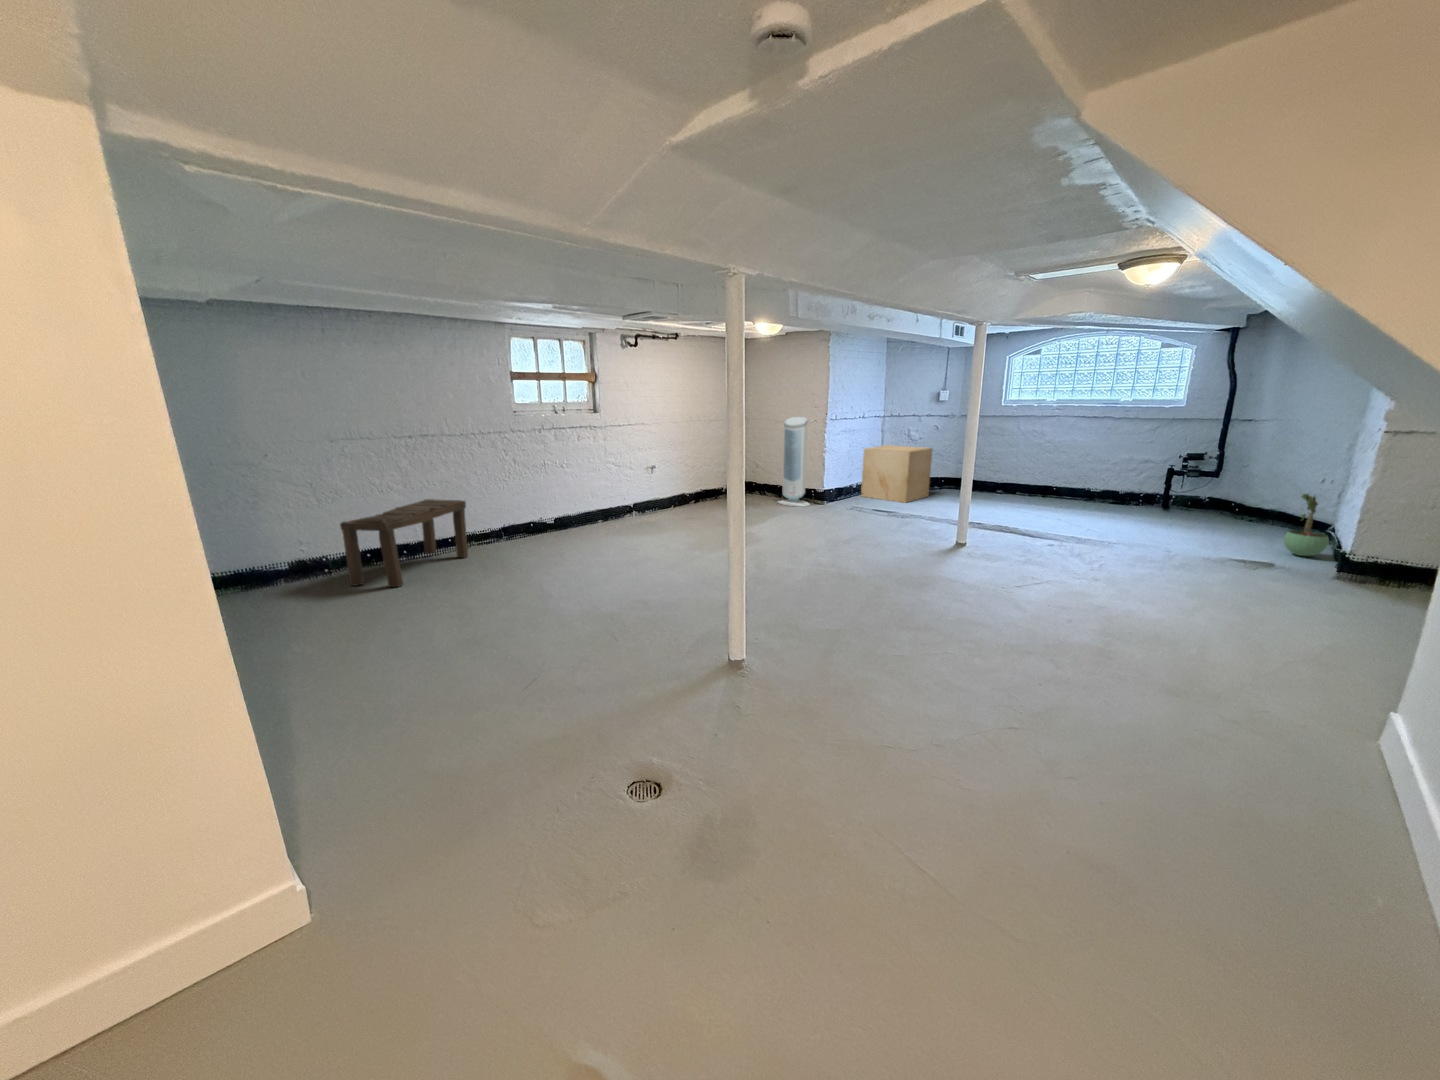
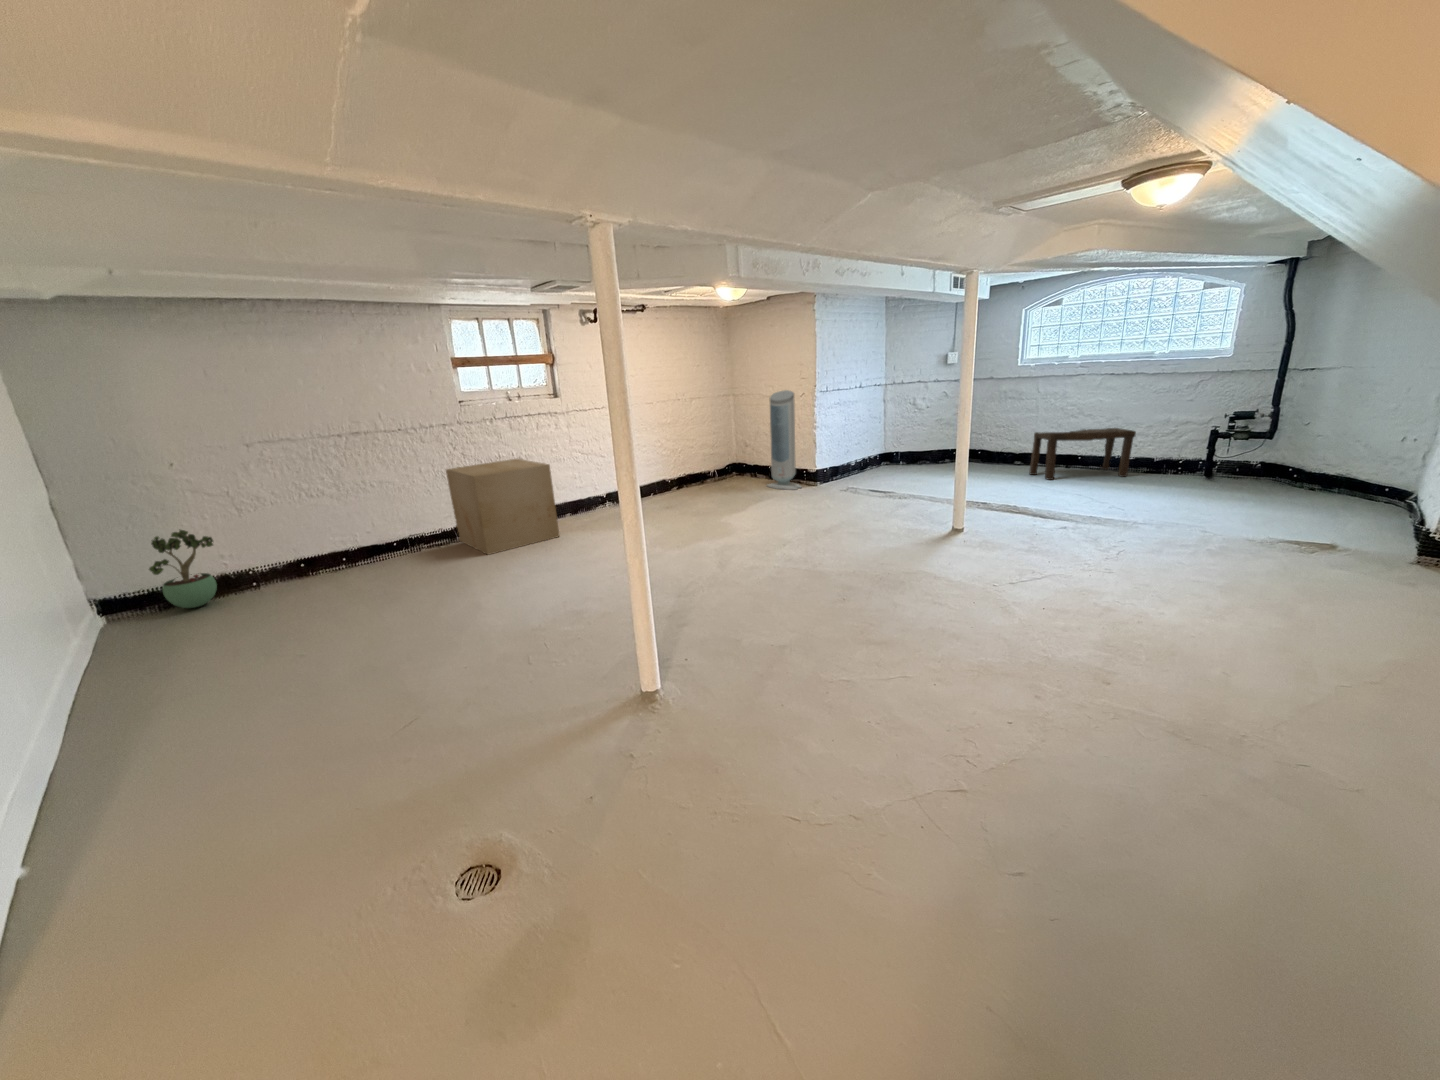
cardboard box: present [861,445,932,503] -> present [446,459,560,555]
potted plant: present [1284,494,1329,556] -> present [149,530,217,608]
bench: present [340,499,468,587] -> present [1029,428,1136,480]

